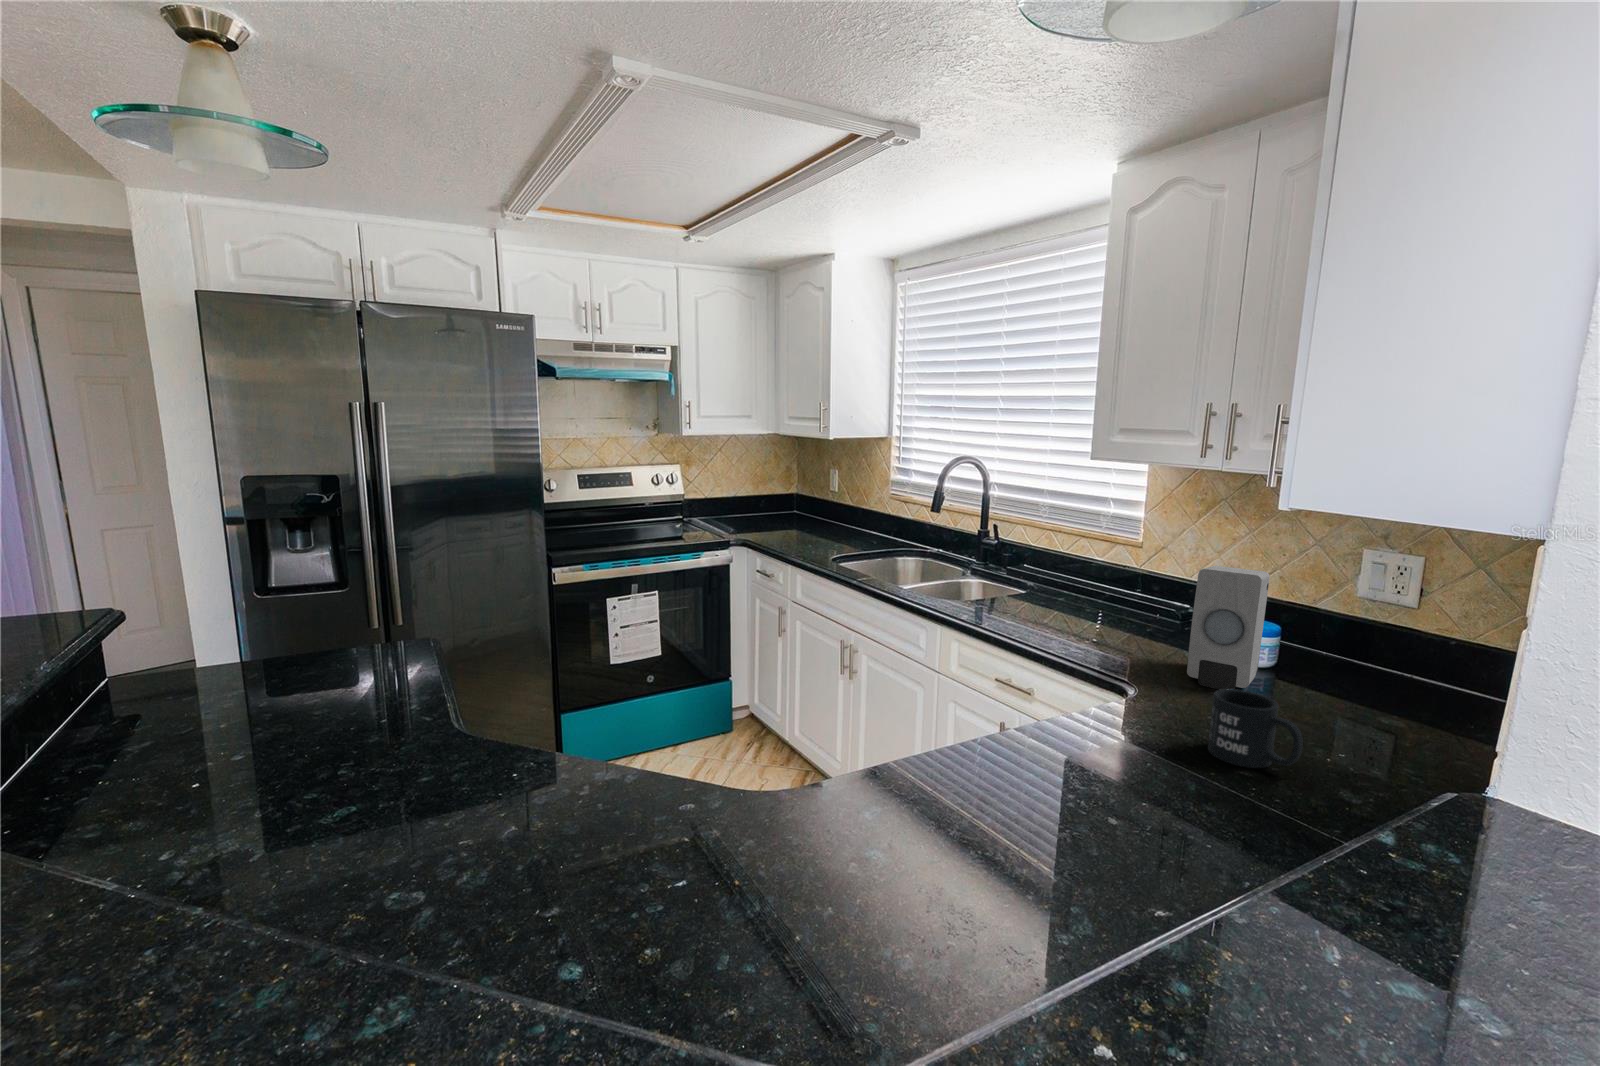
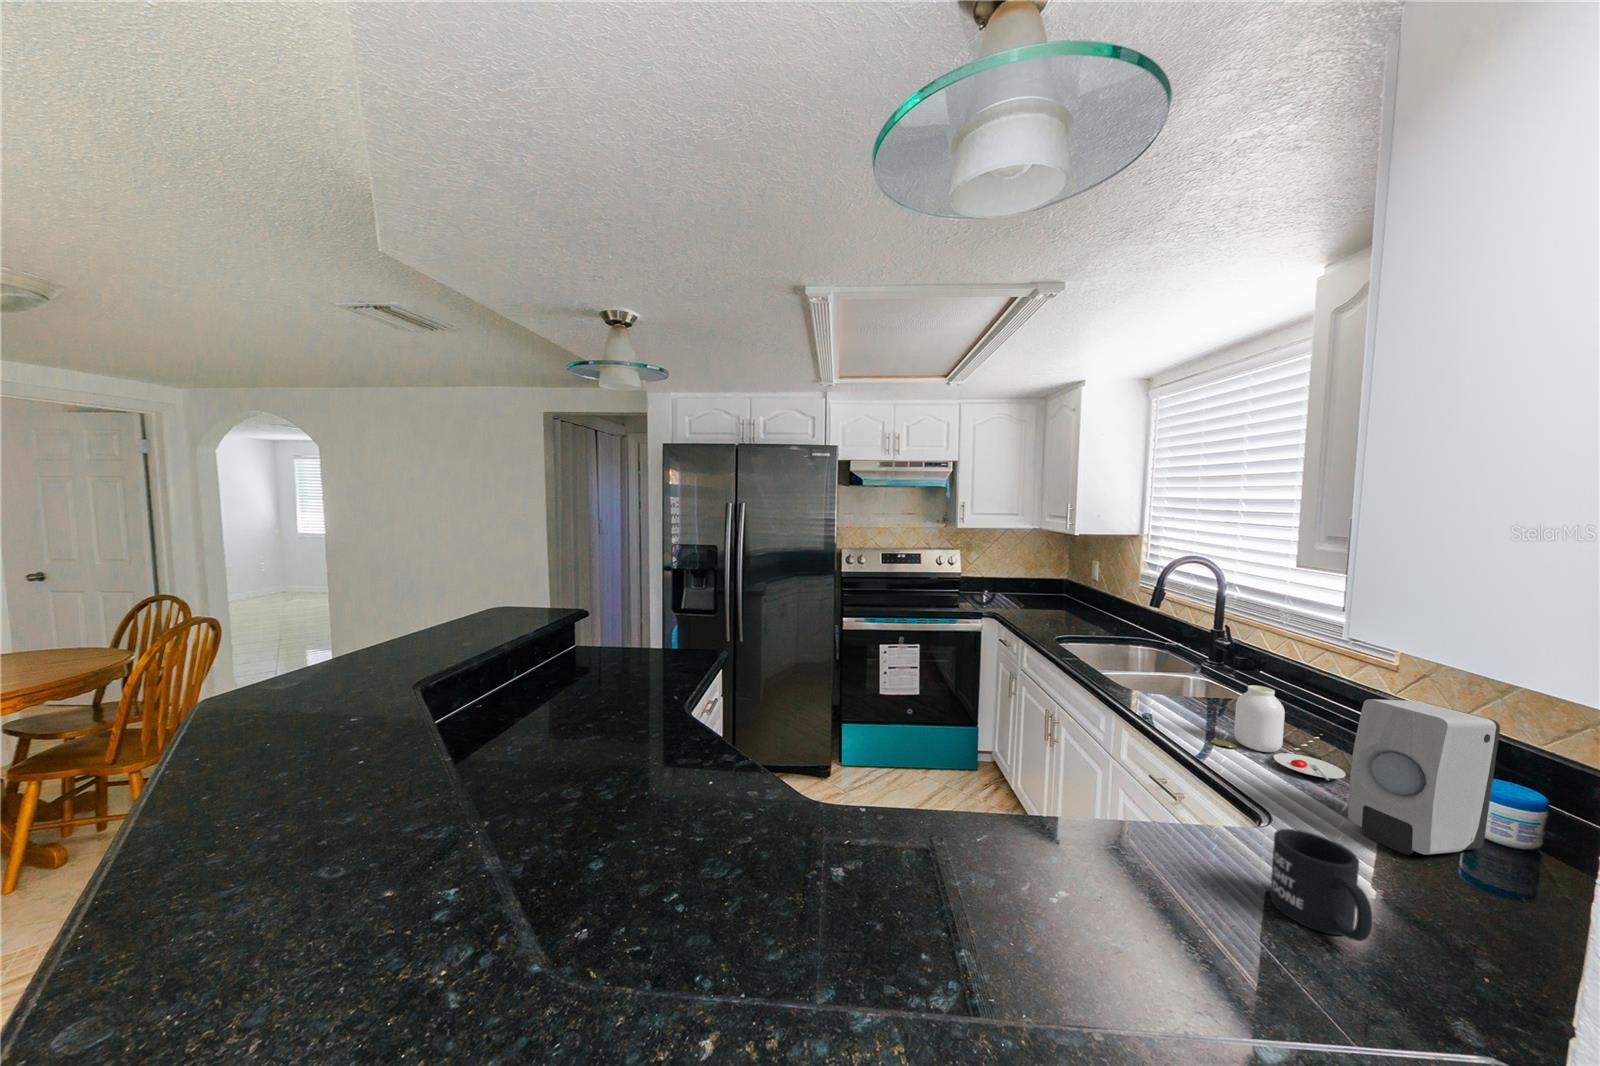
jar: none [1045,575,1150,647] -> present [1211,685,1346,780]

